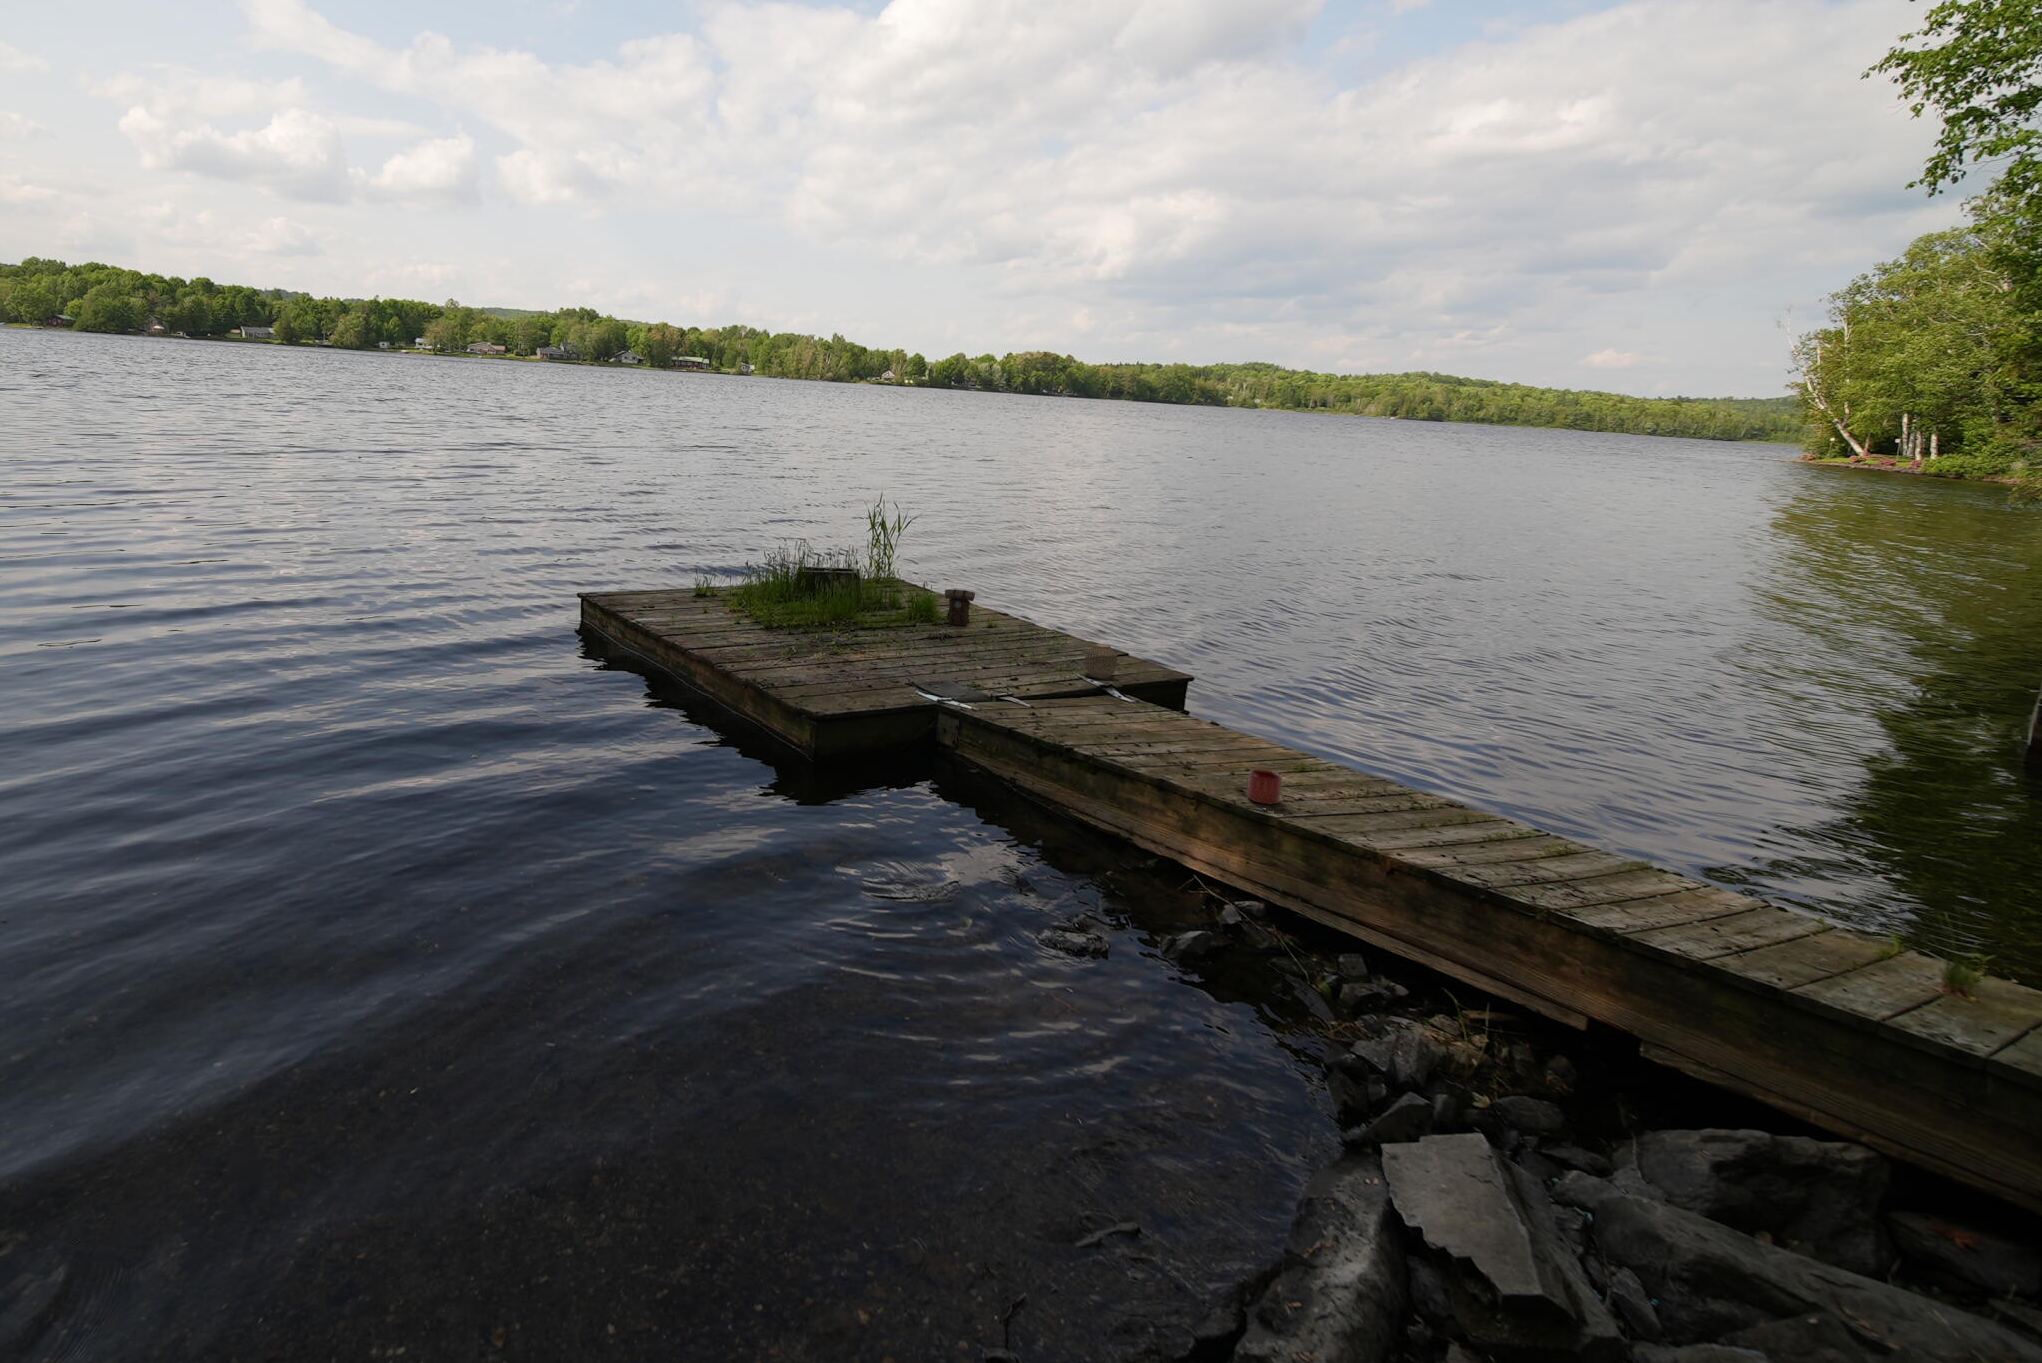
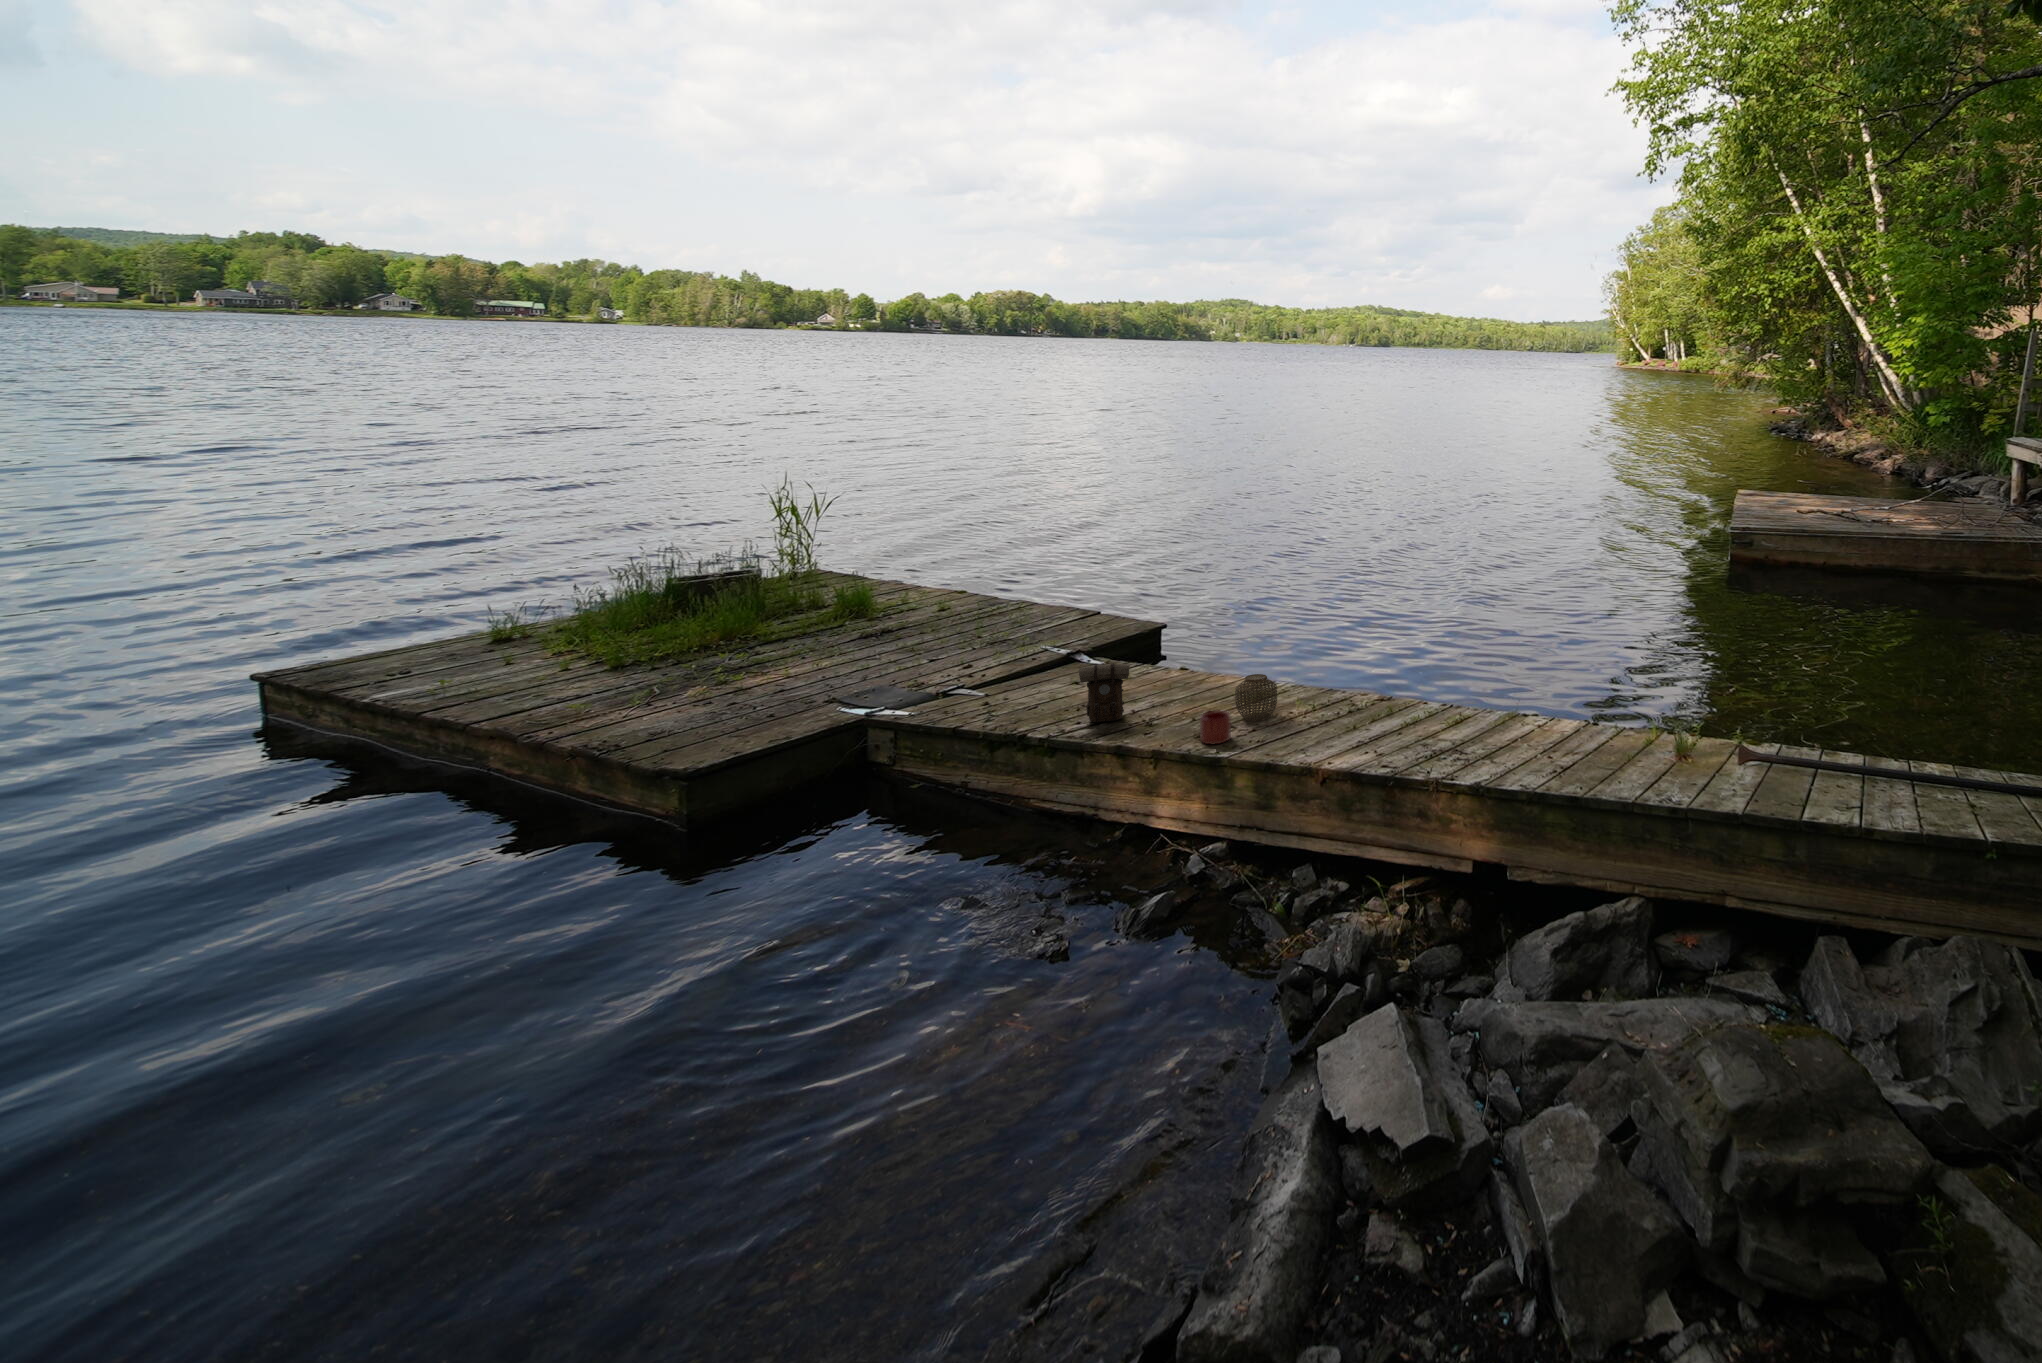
backpack: present [945,589,975,626] -> present [1079,663,1130,723]
woven basket: present [1085,644,1118,679] -> present [1235,674,1277,722]

